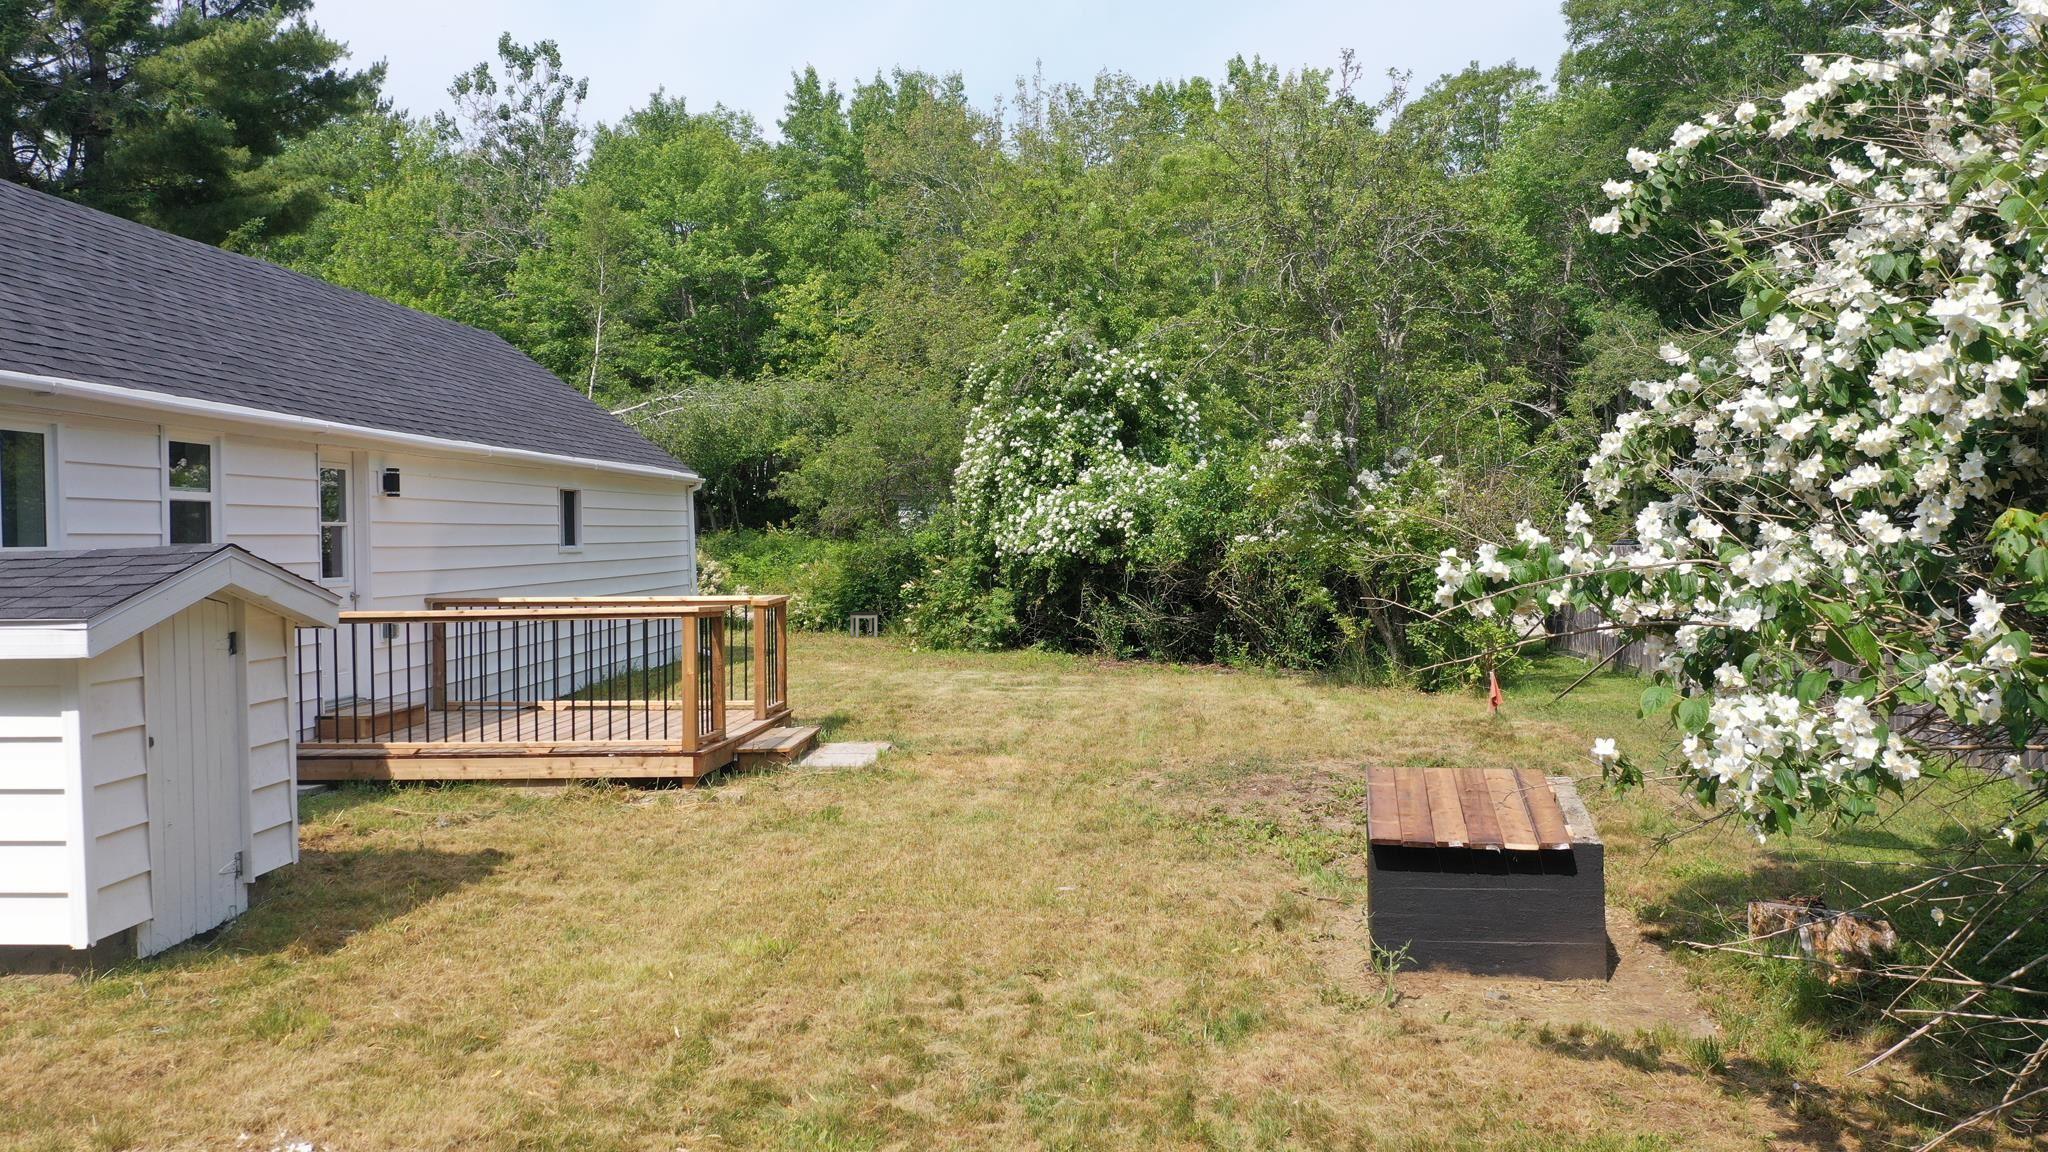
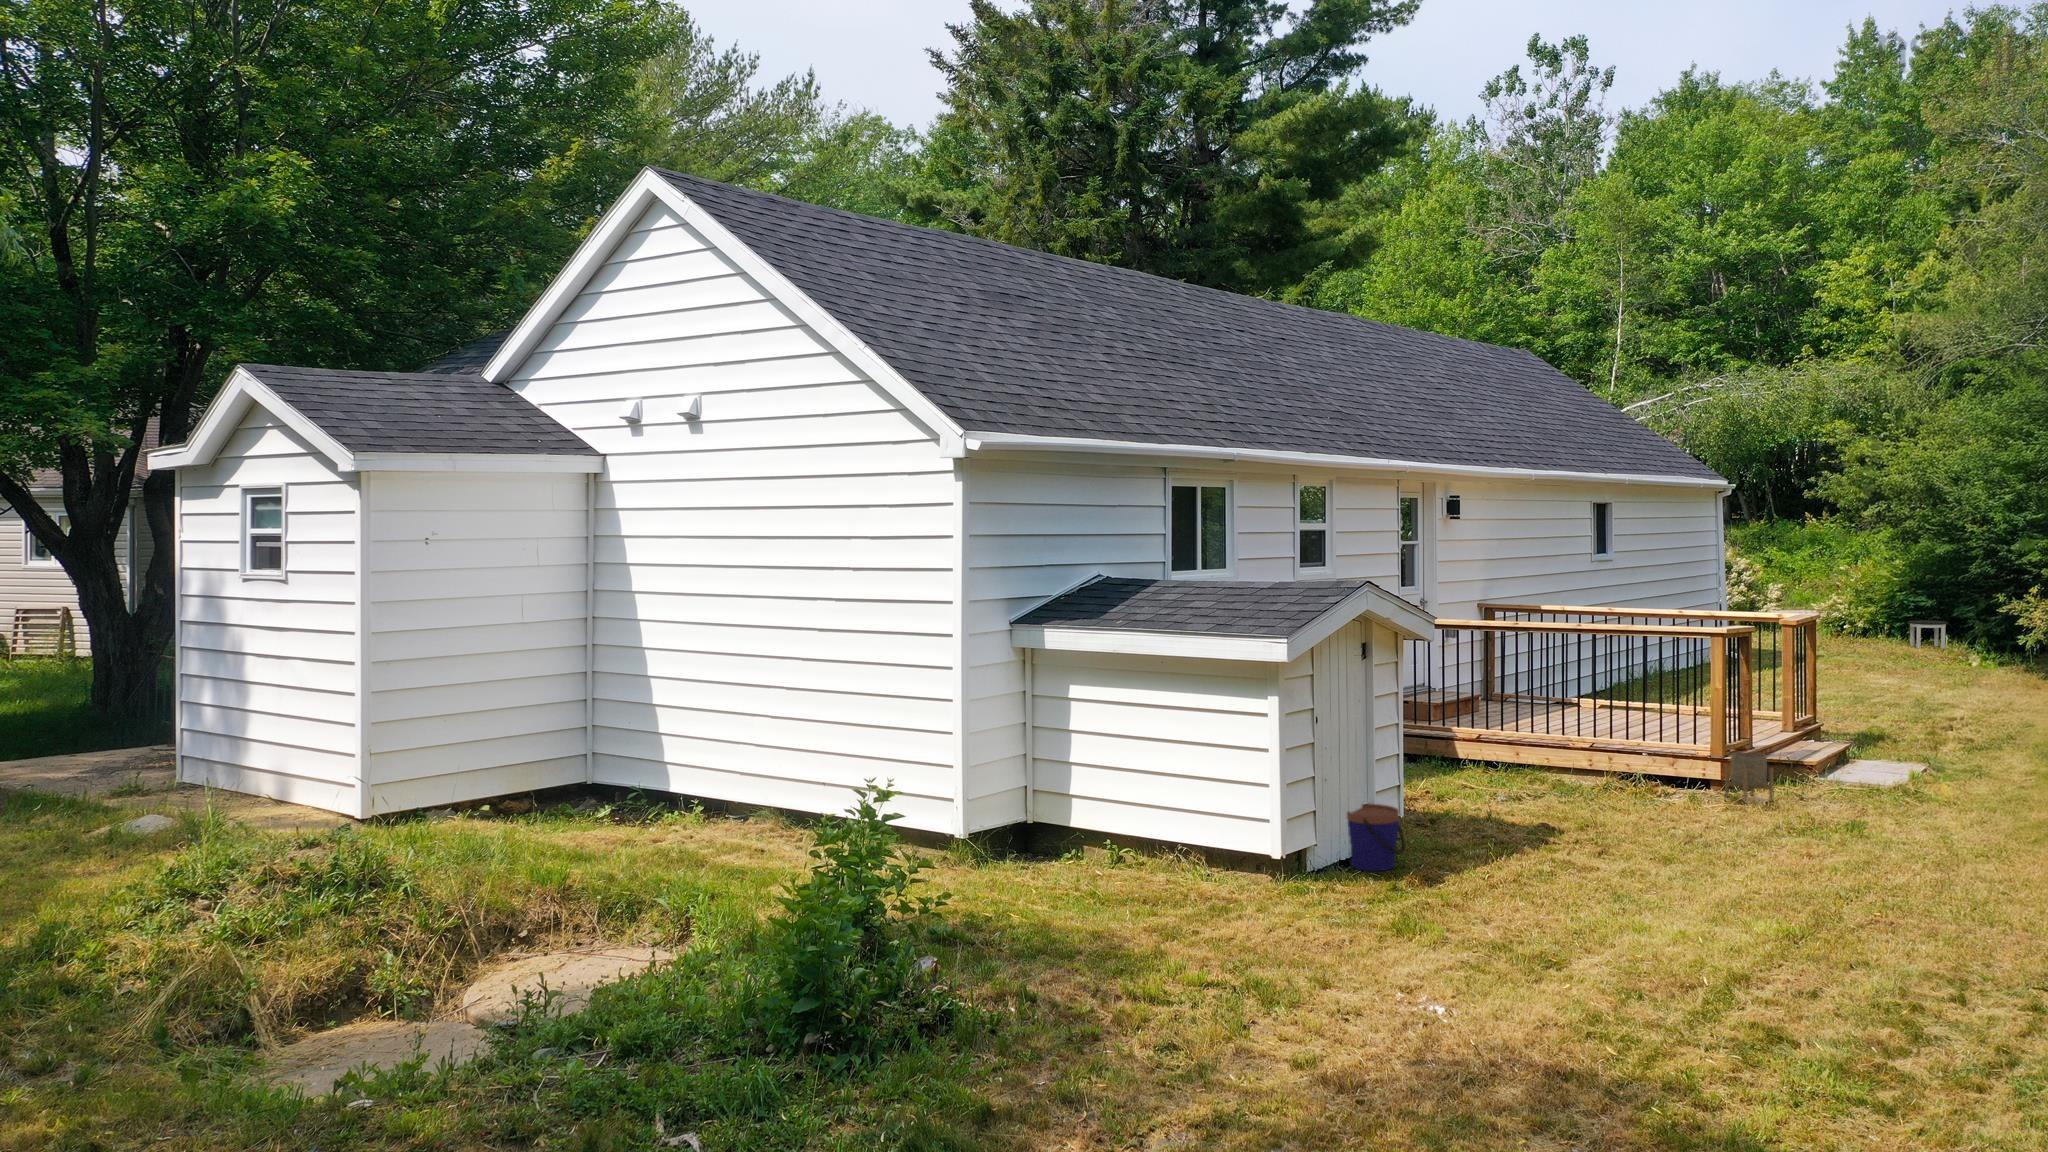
planter: none [698,740,747,797] -> present [1725,752,1774,803]
bucket: none [179,860,281,963] -> present [1347,804,1405,871]

